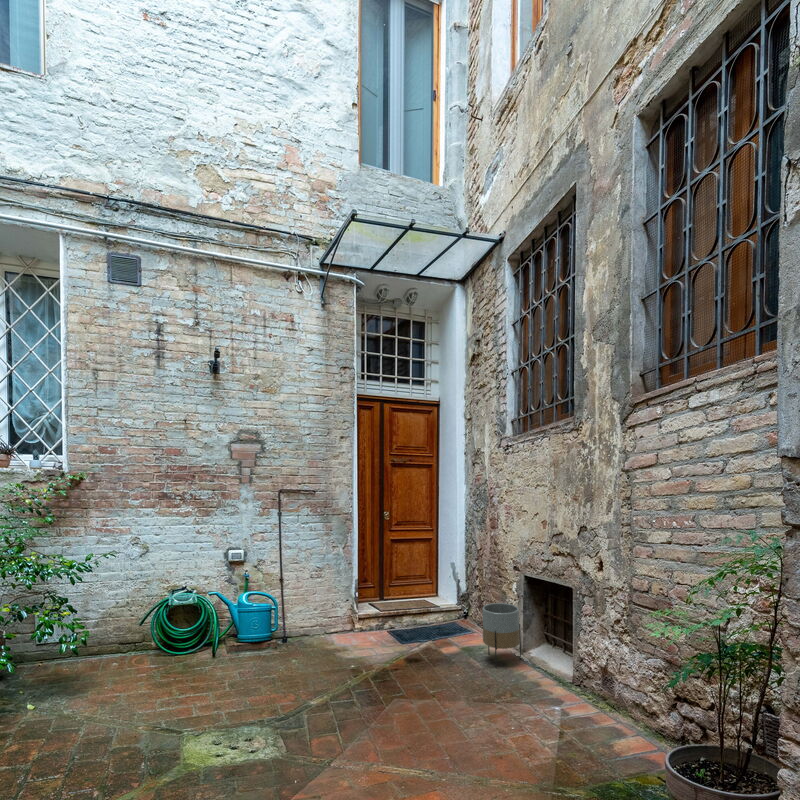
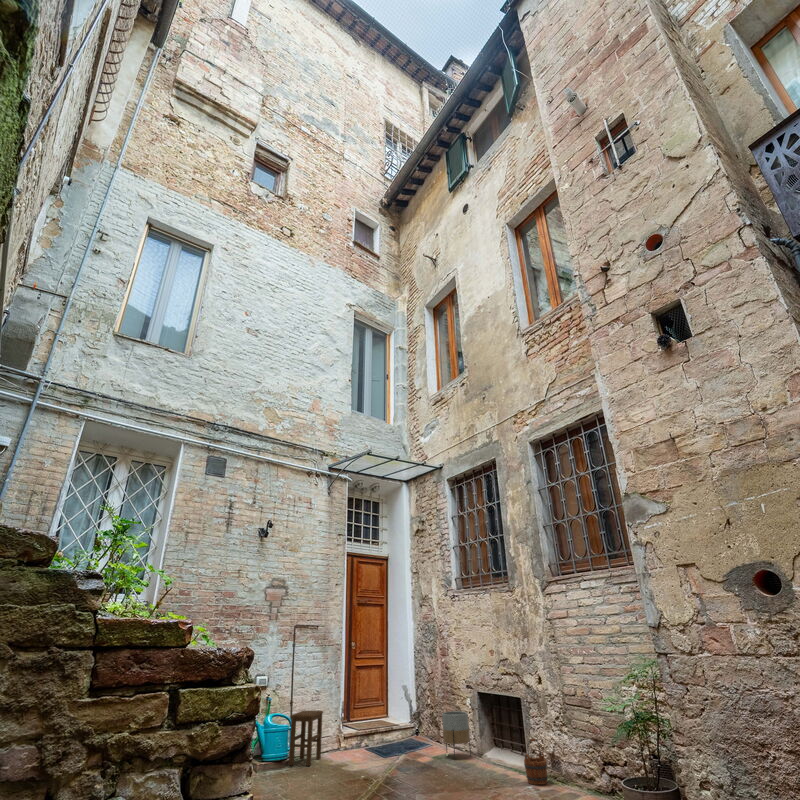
stool: none [276,591,323,662] -> present [289,710,323,766]
wooden bucket: none [587,677,622,741] -> present [524,738,548,785]

